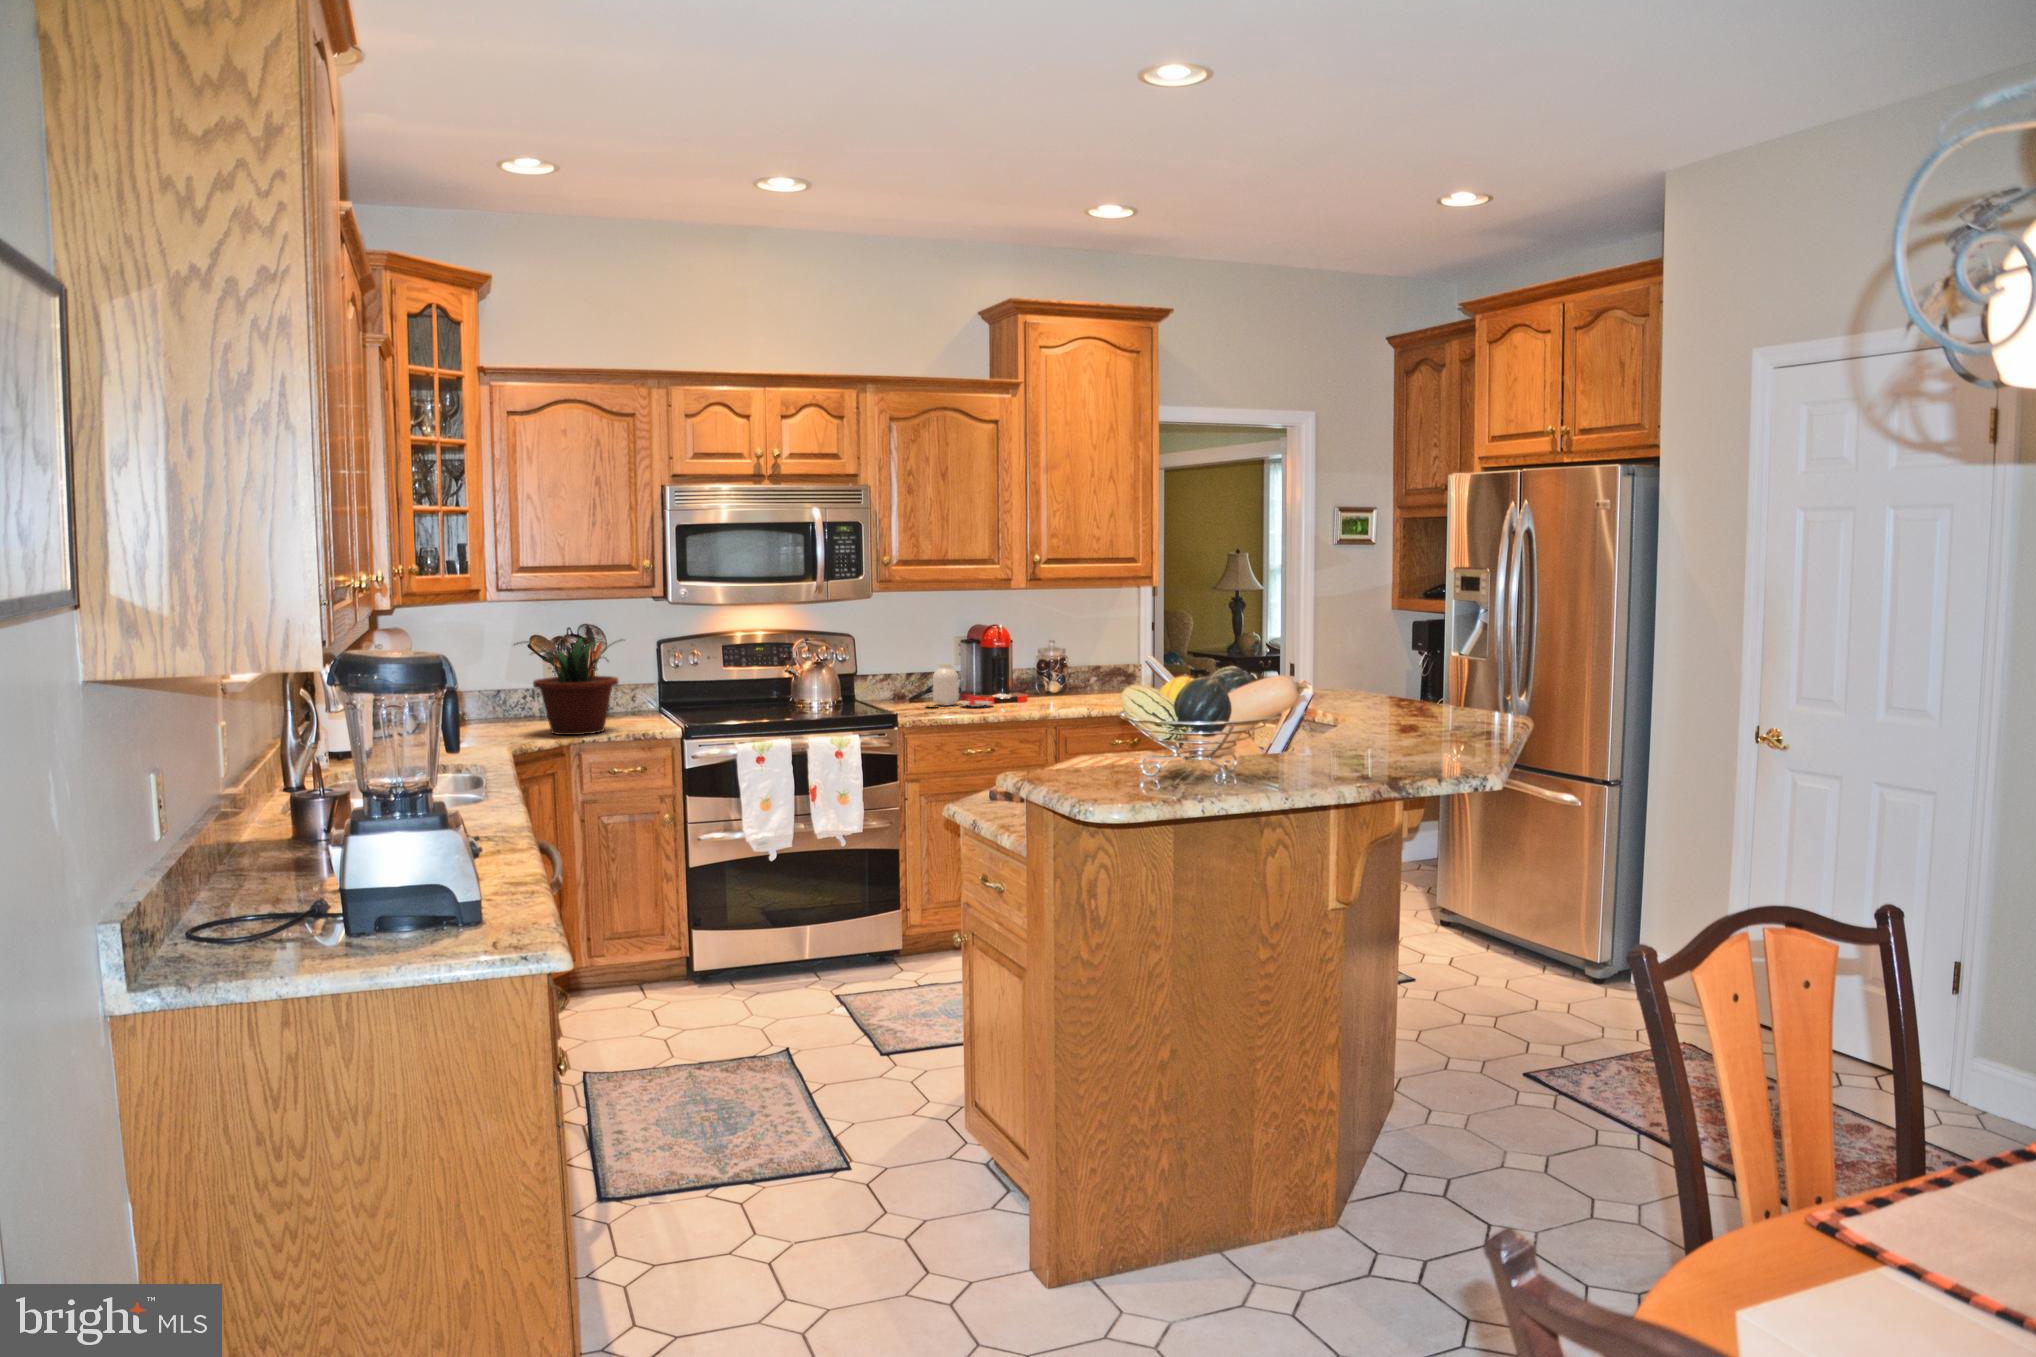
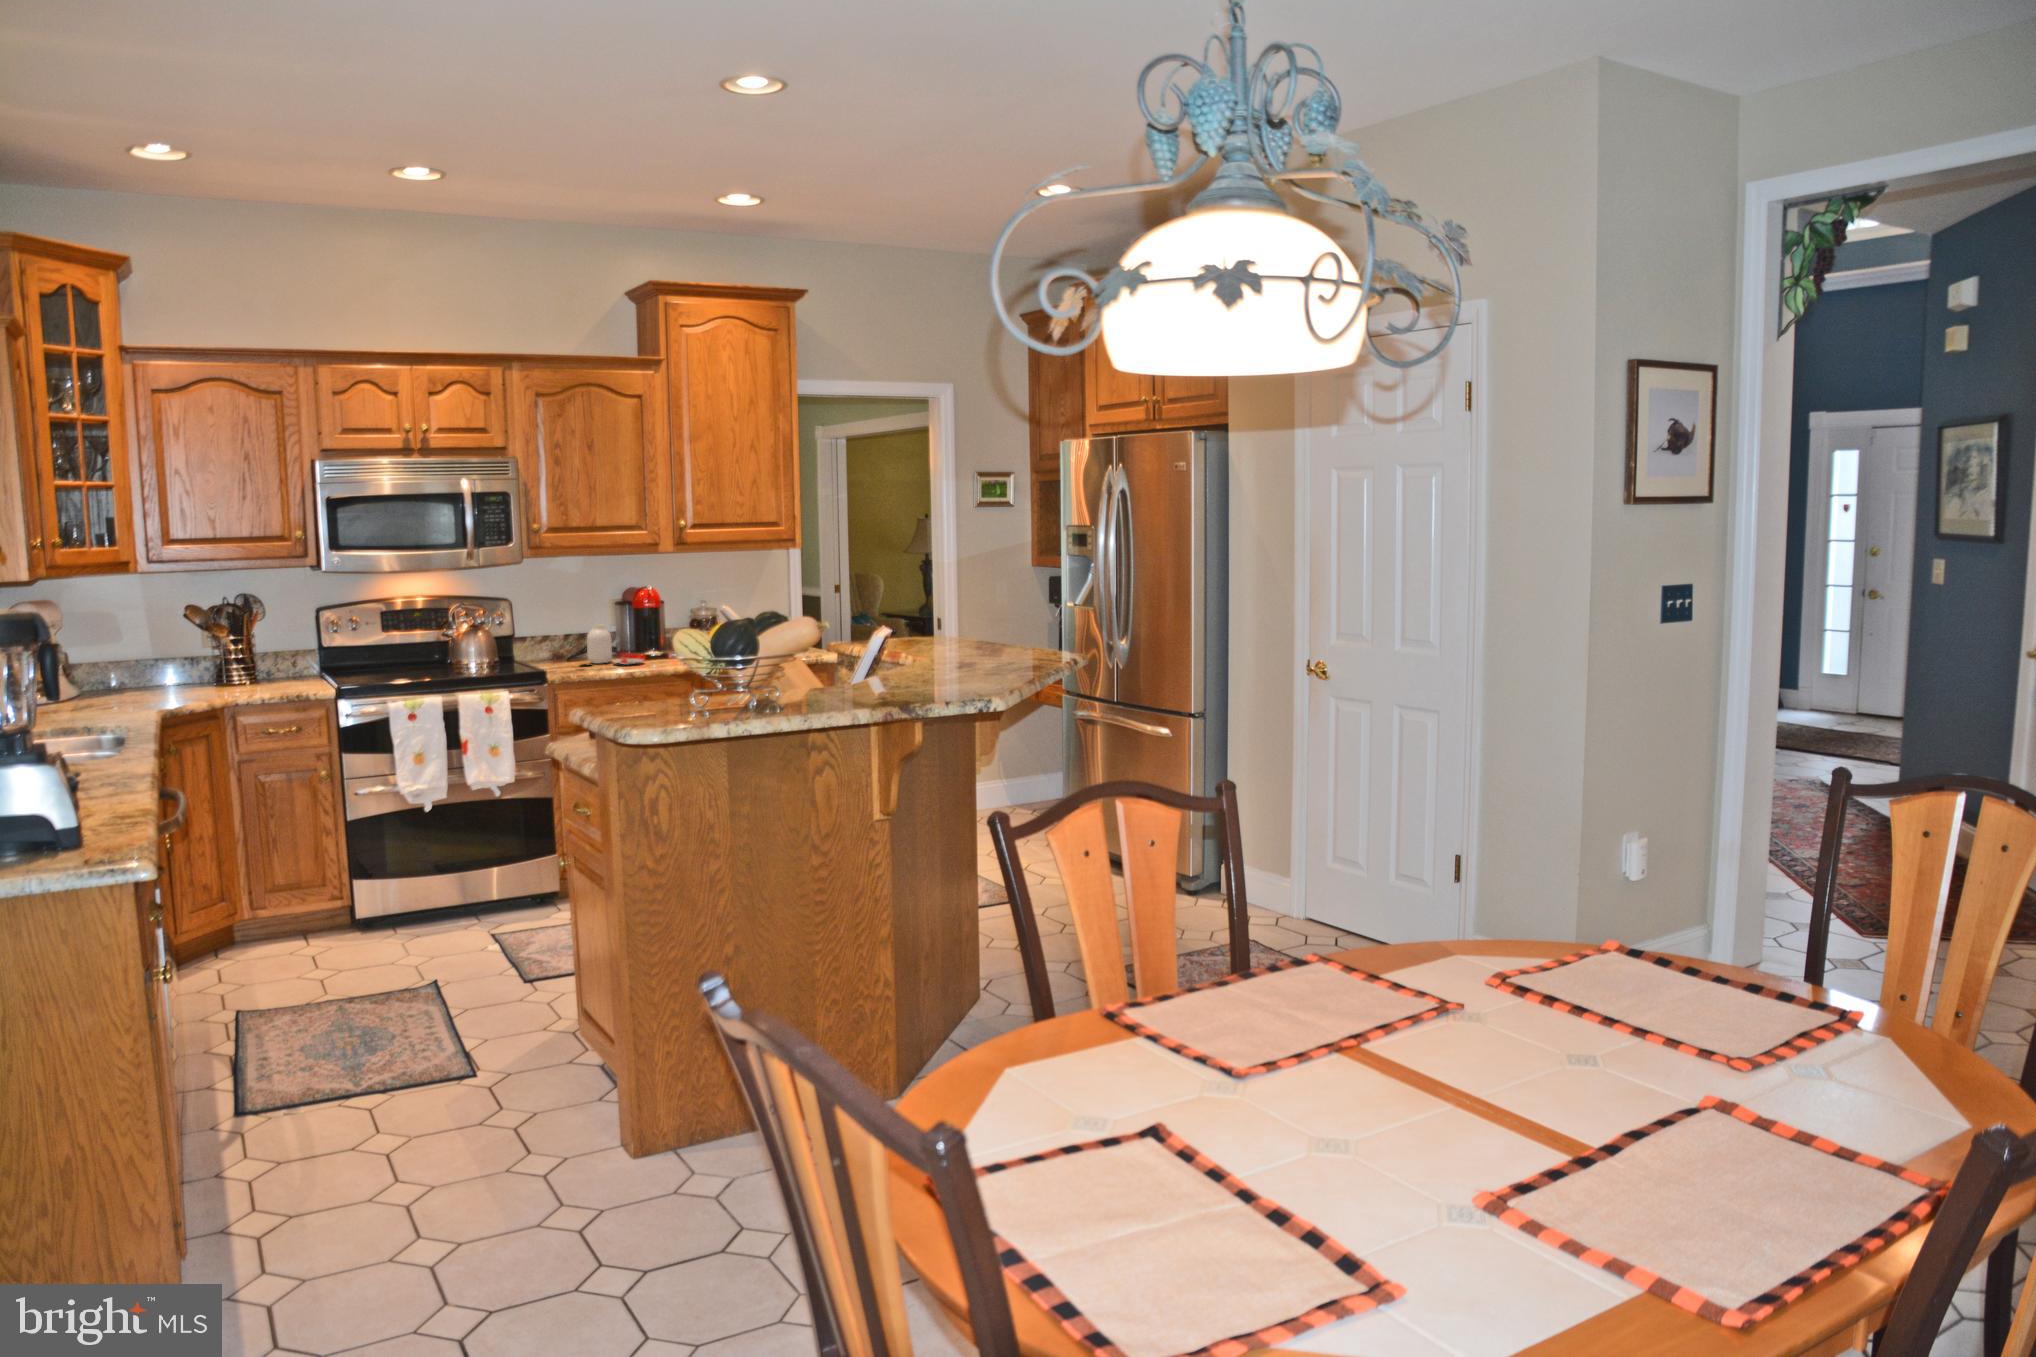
potted plant: present [517,638,621,735] -> none [161,606,277,700]

